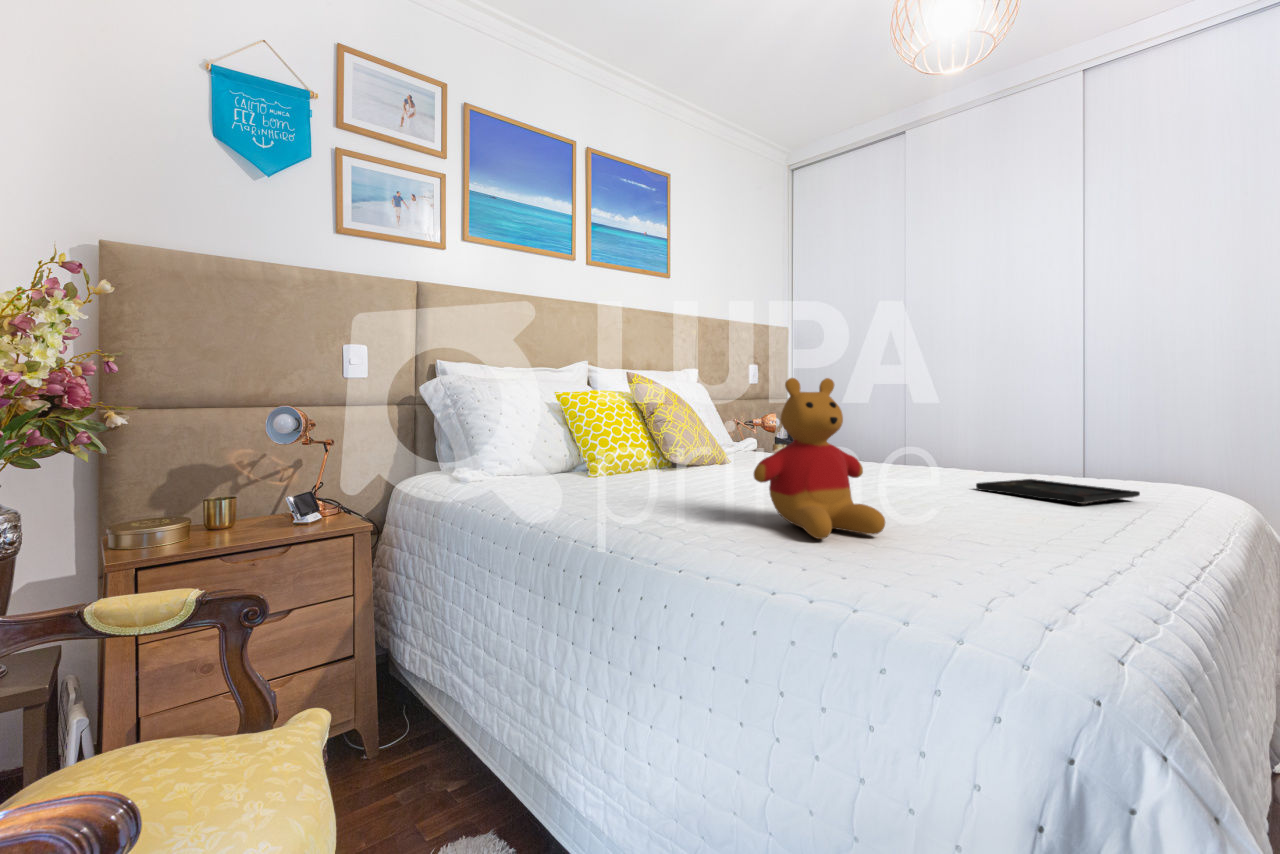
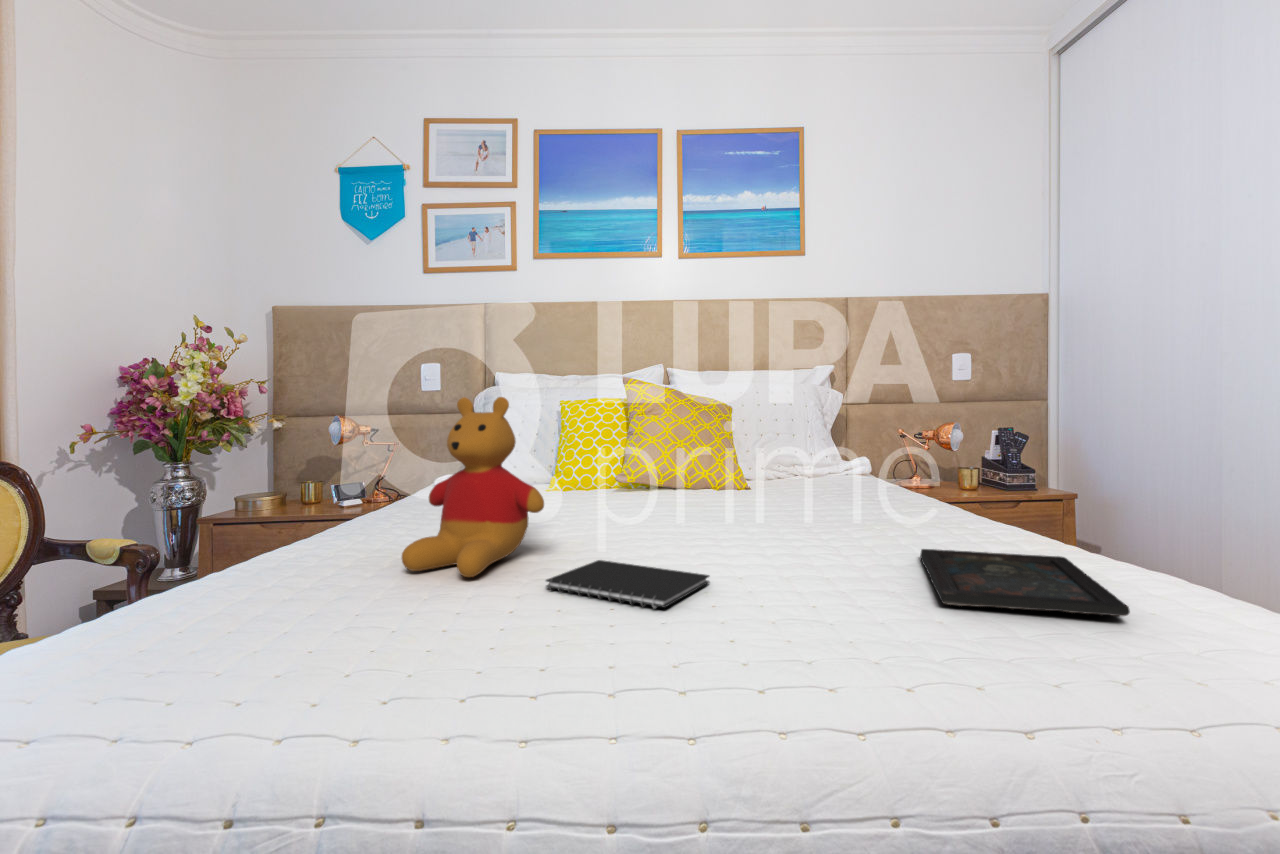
notebook: none [890,508,1030,532] -> present [546,560,709,609]

